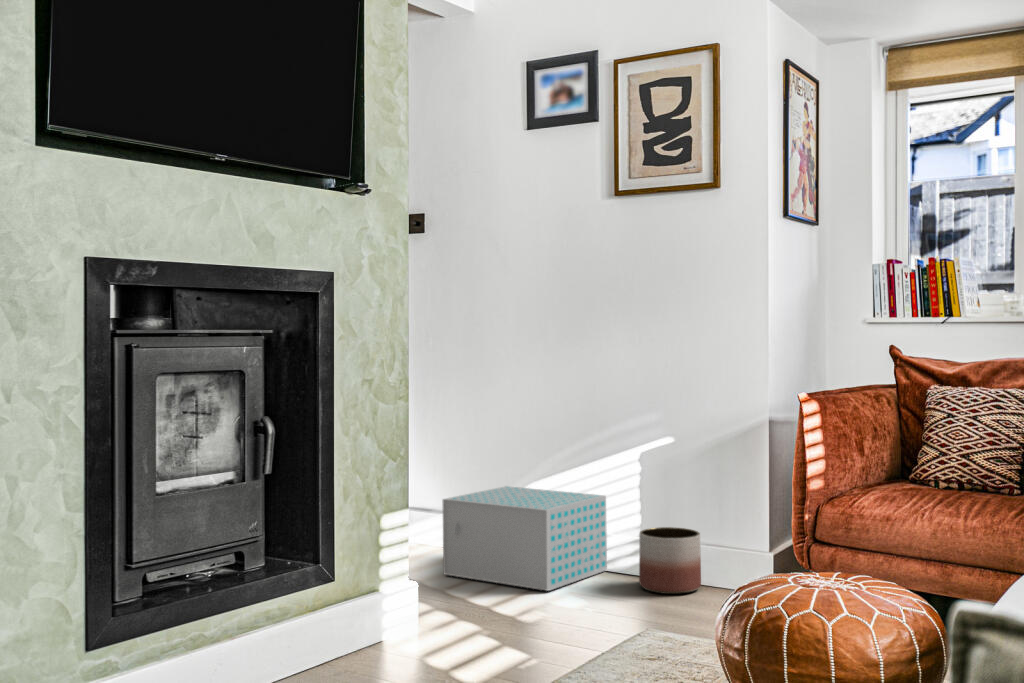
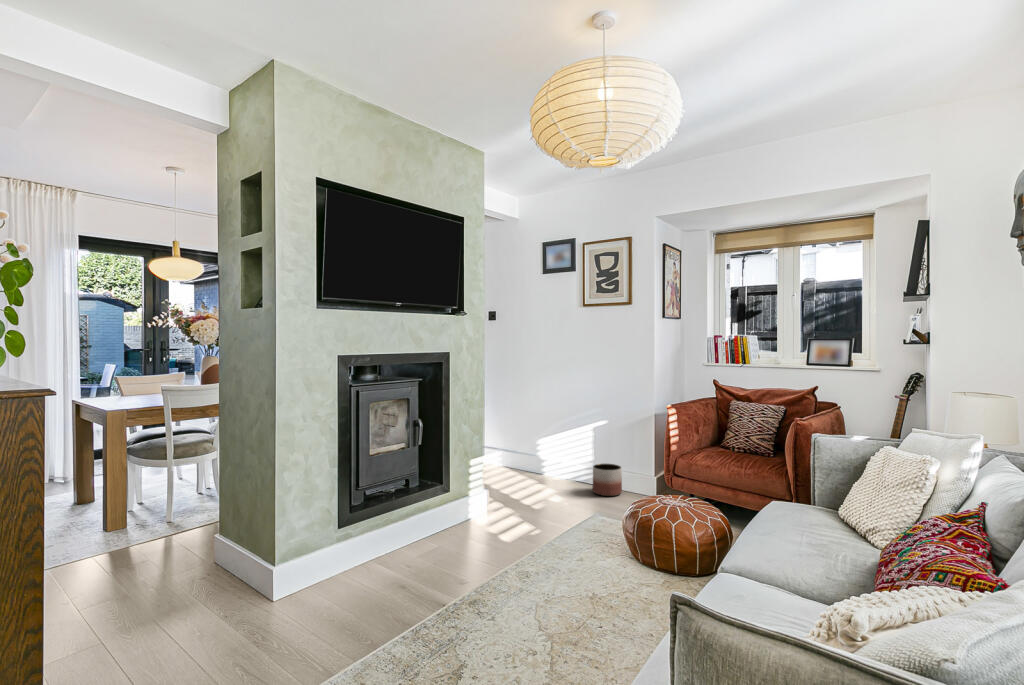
storage box: present [443,486,607,591] -> none [502,440,578,493]

